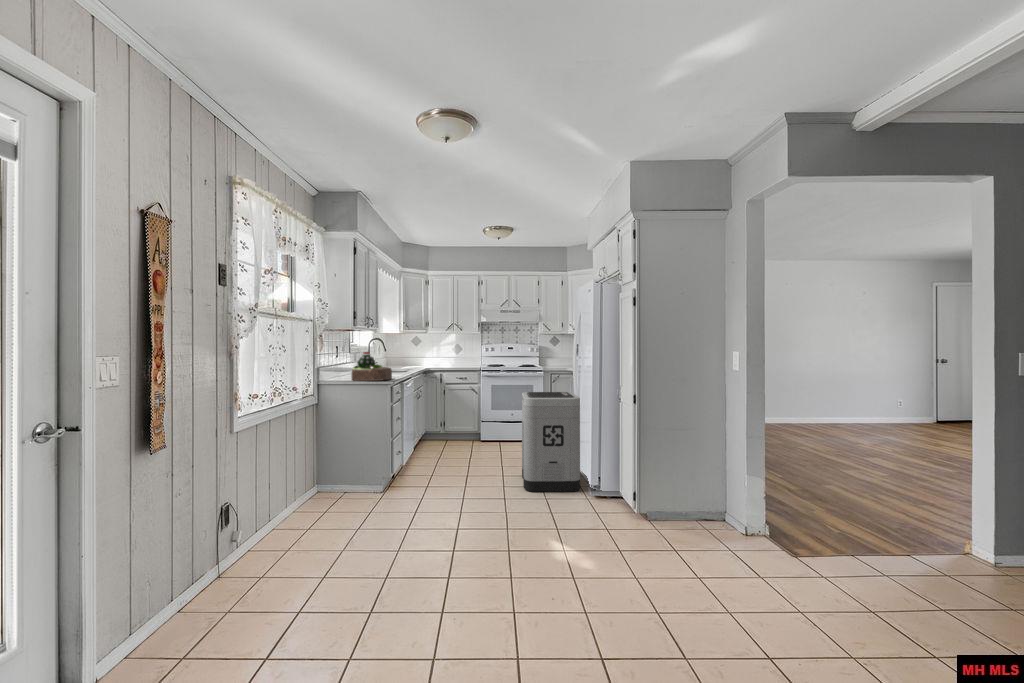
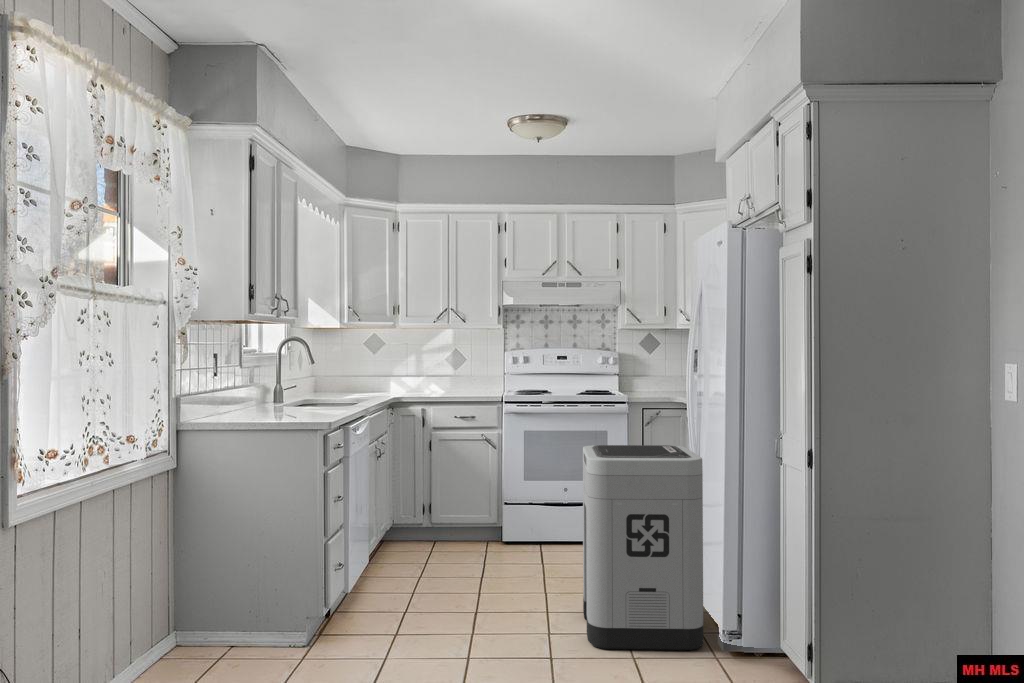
succulent plant: present [352,352,392,381] -> none [245,365,324,422]

